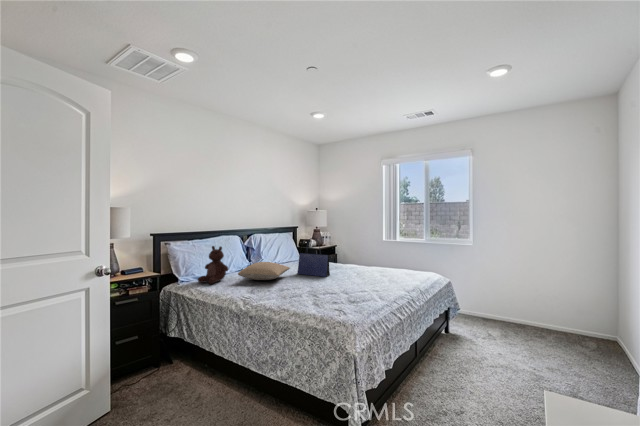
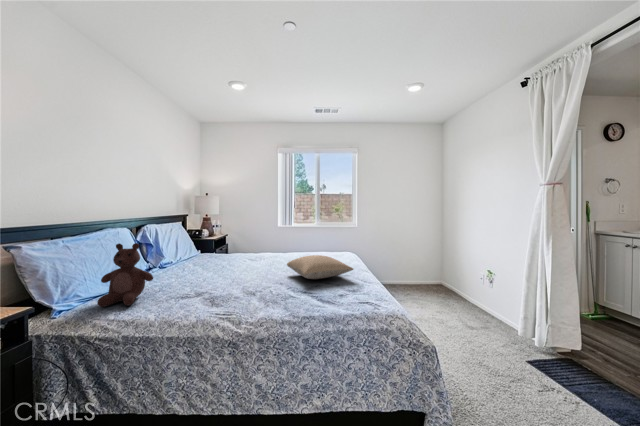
tote bag: present [297,238,331,277] -> none [238,225,282,272]
pillow: present [238,262,290,280] -> present [287,255,353,279]

